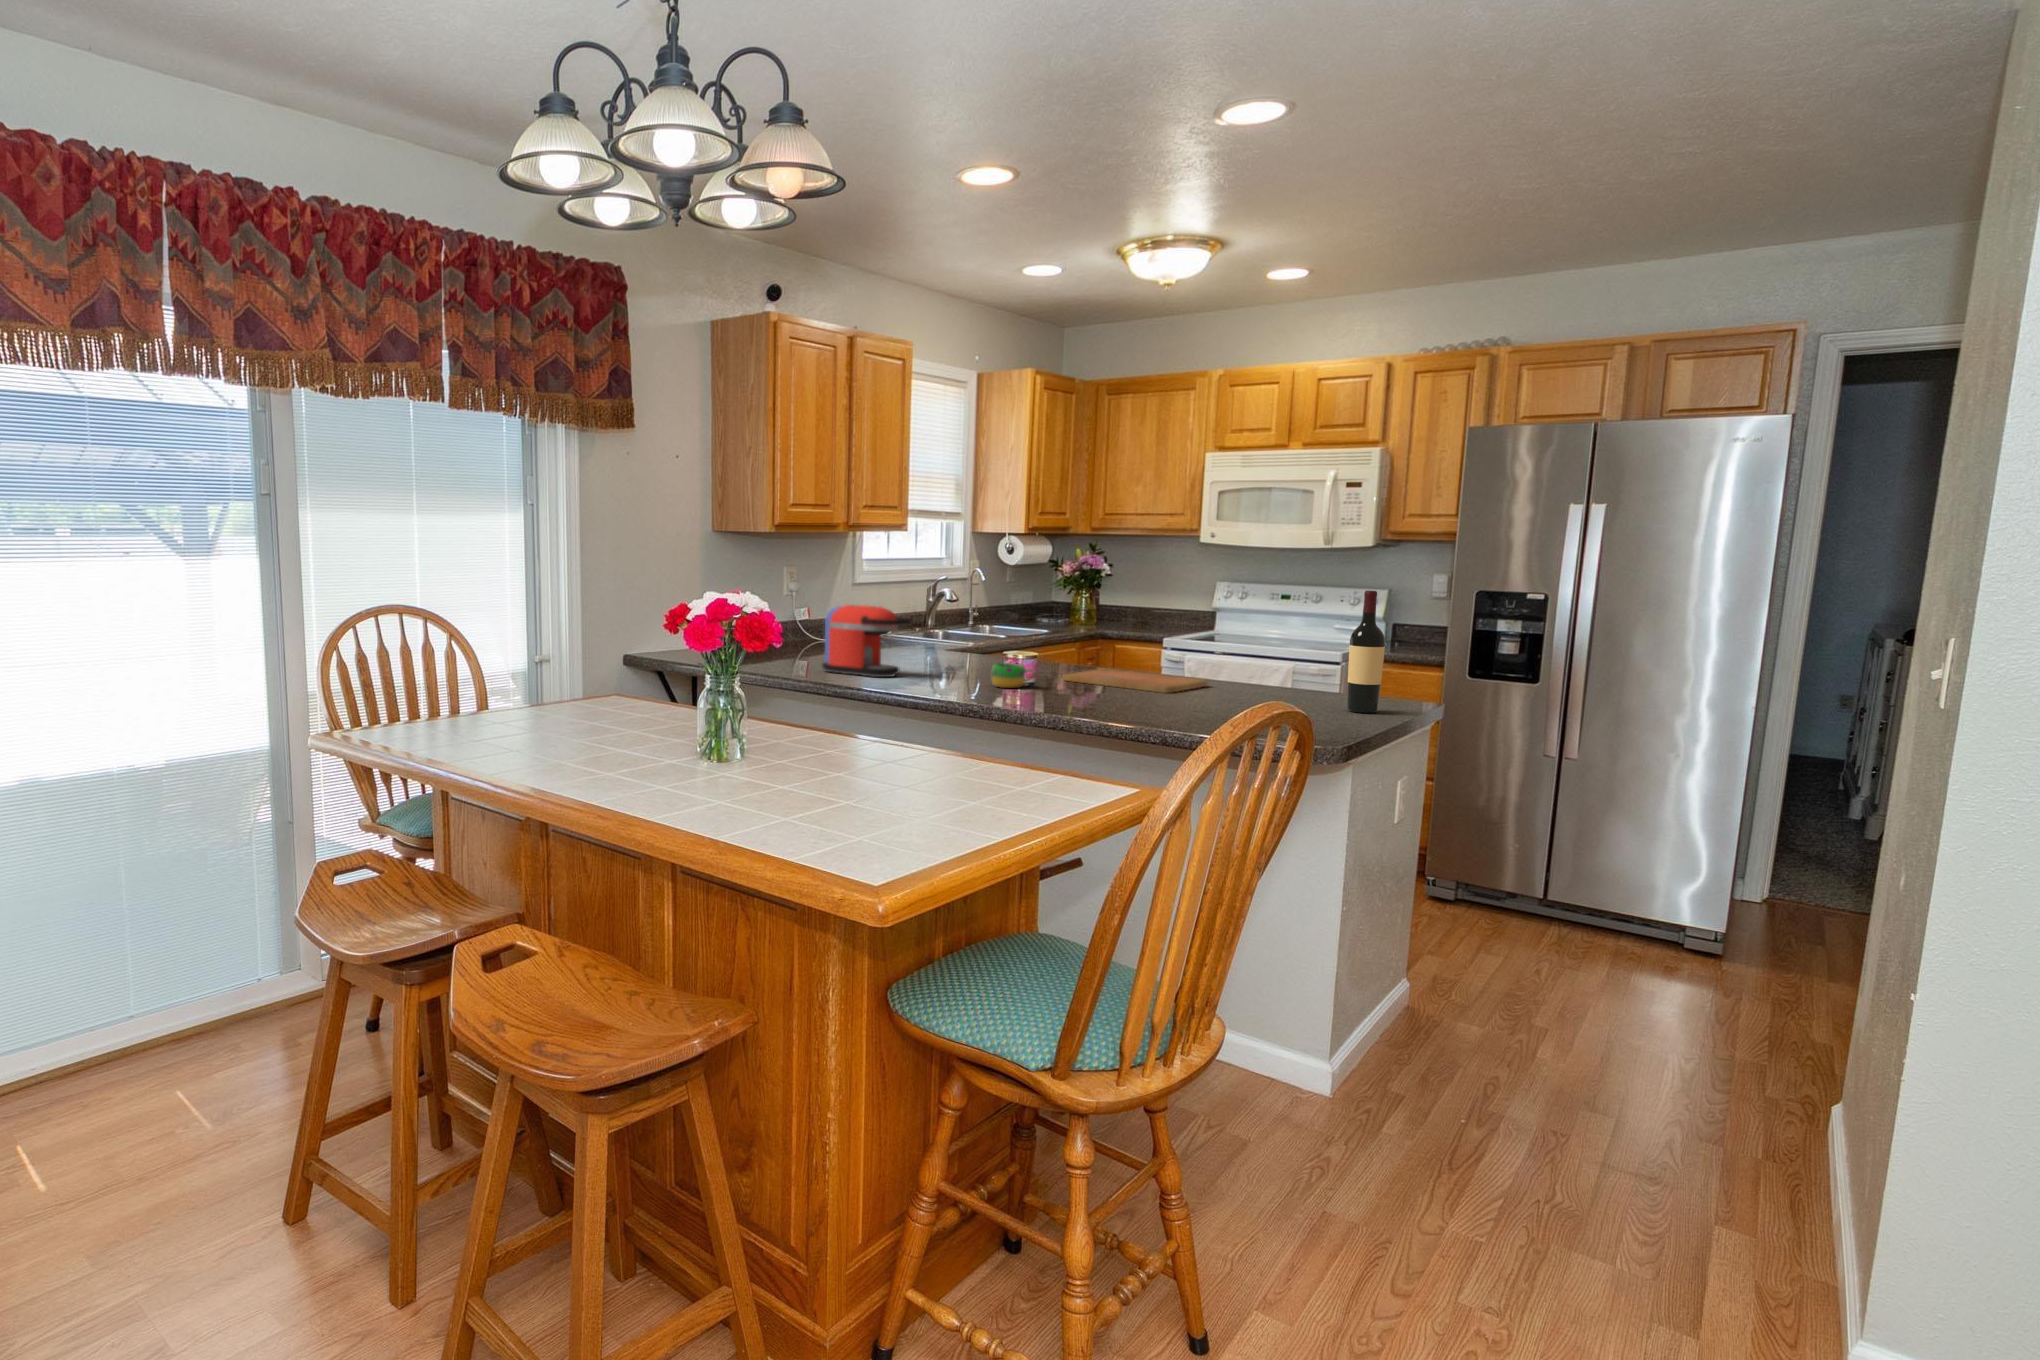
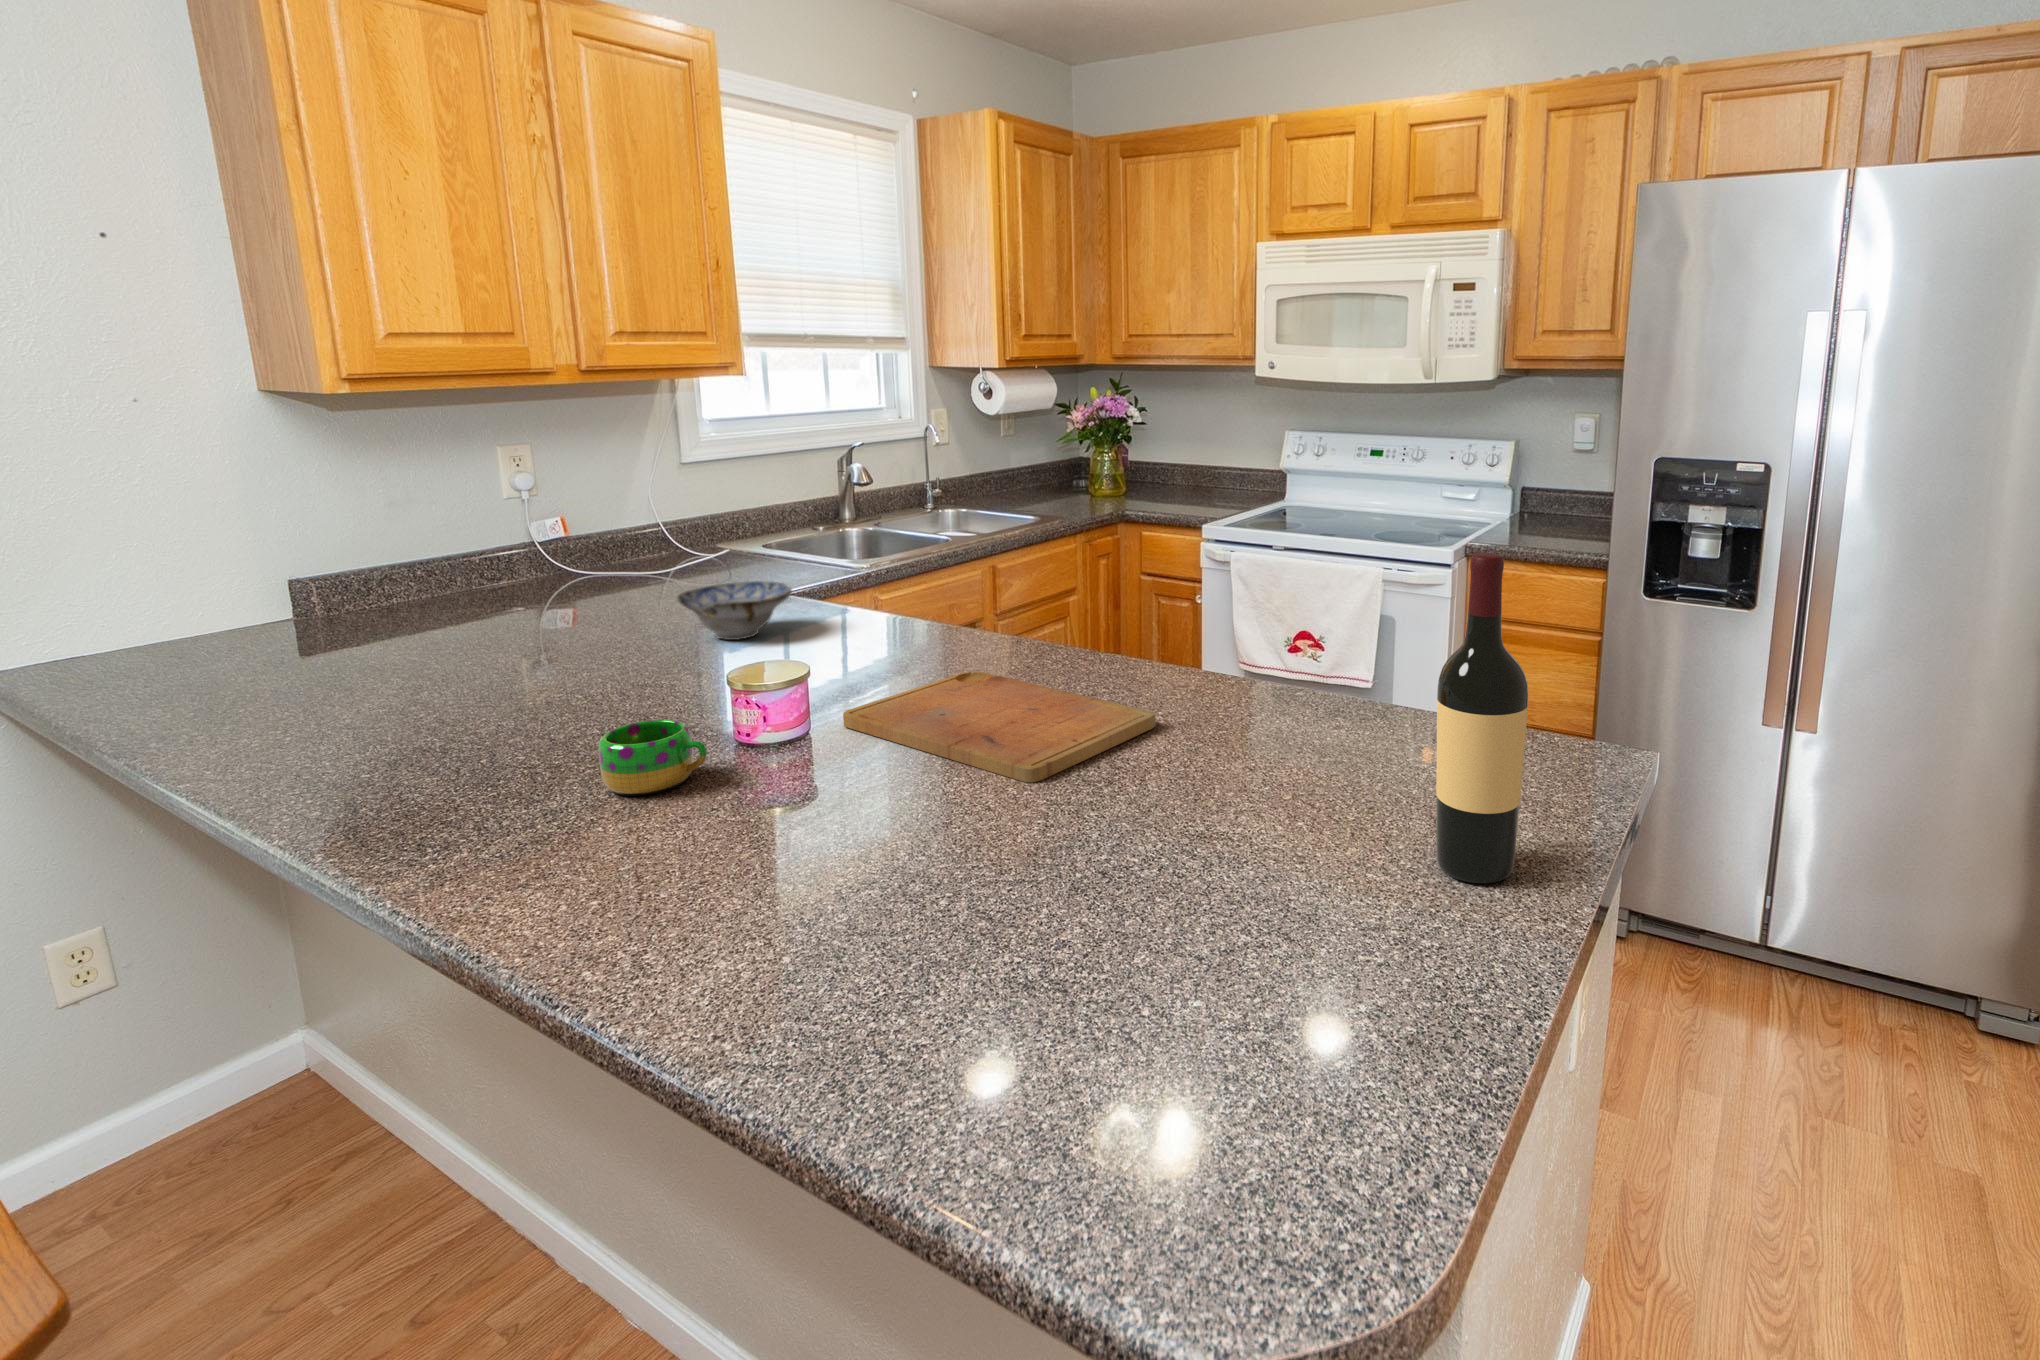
coffee maker: present [822,605,910,677] -> none [270,571,460,752]
ceramic bowl: none [934,635,989,661] -> present [676,581,792,640]

